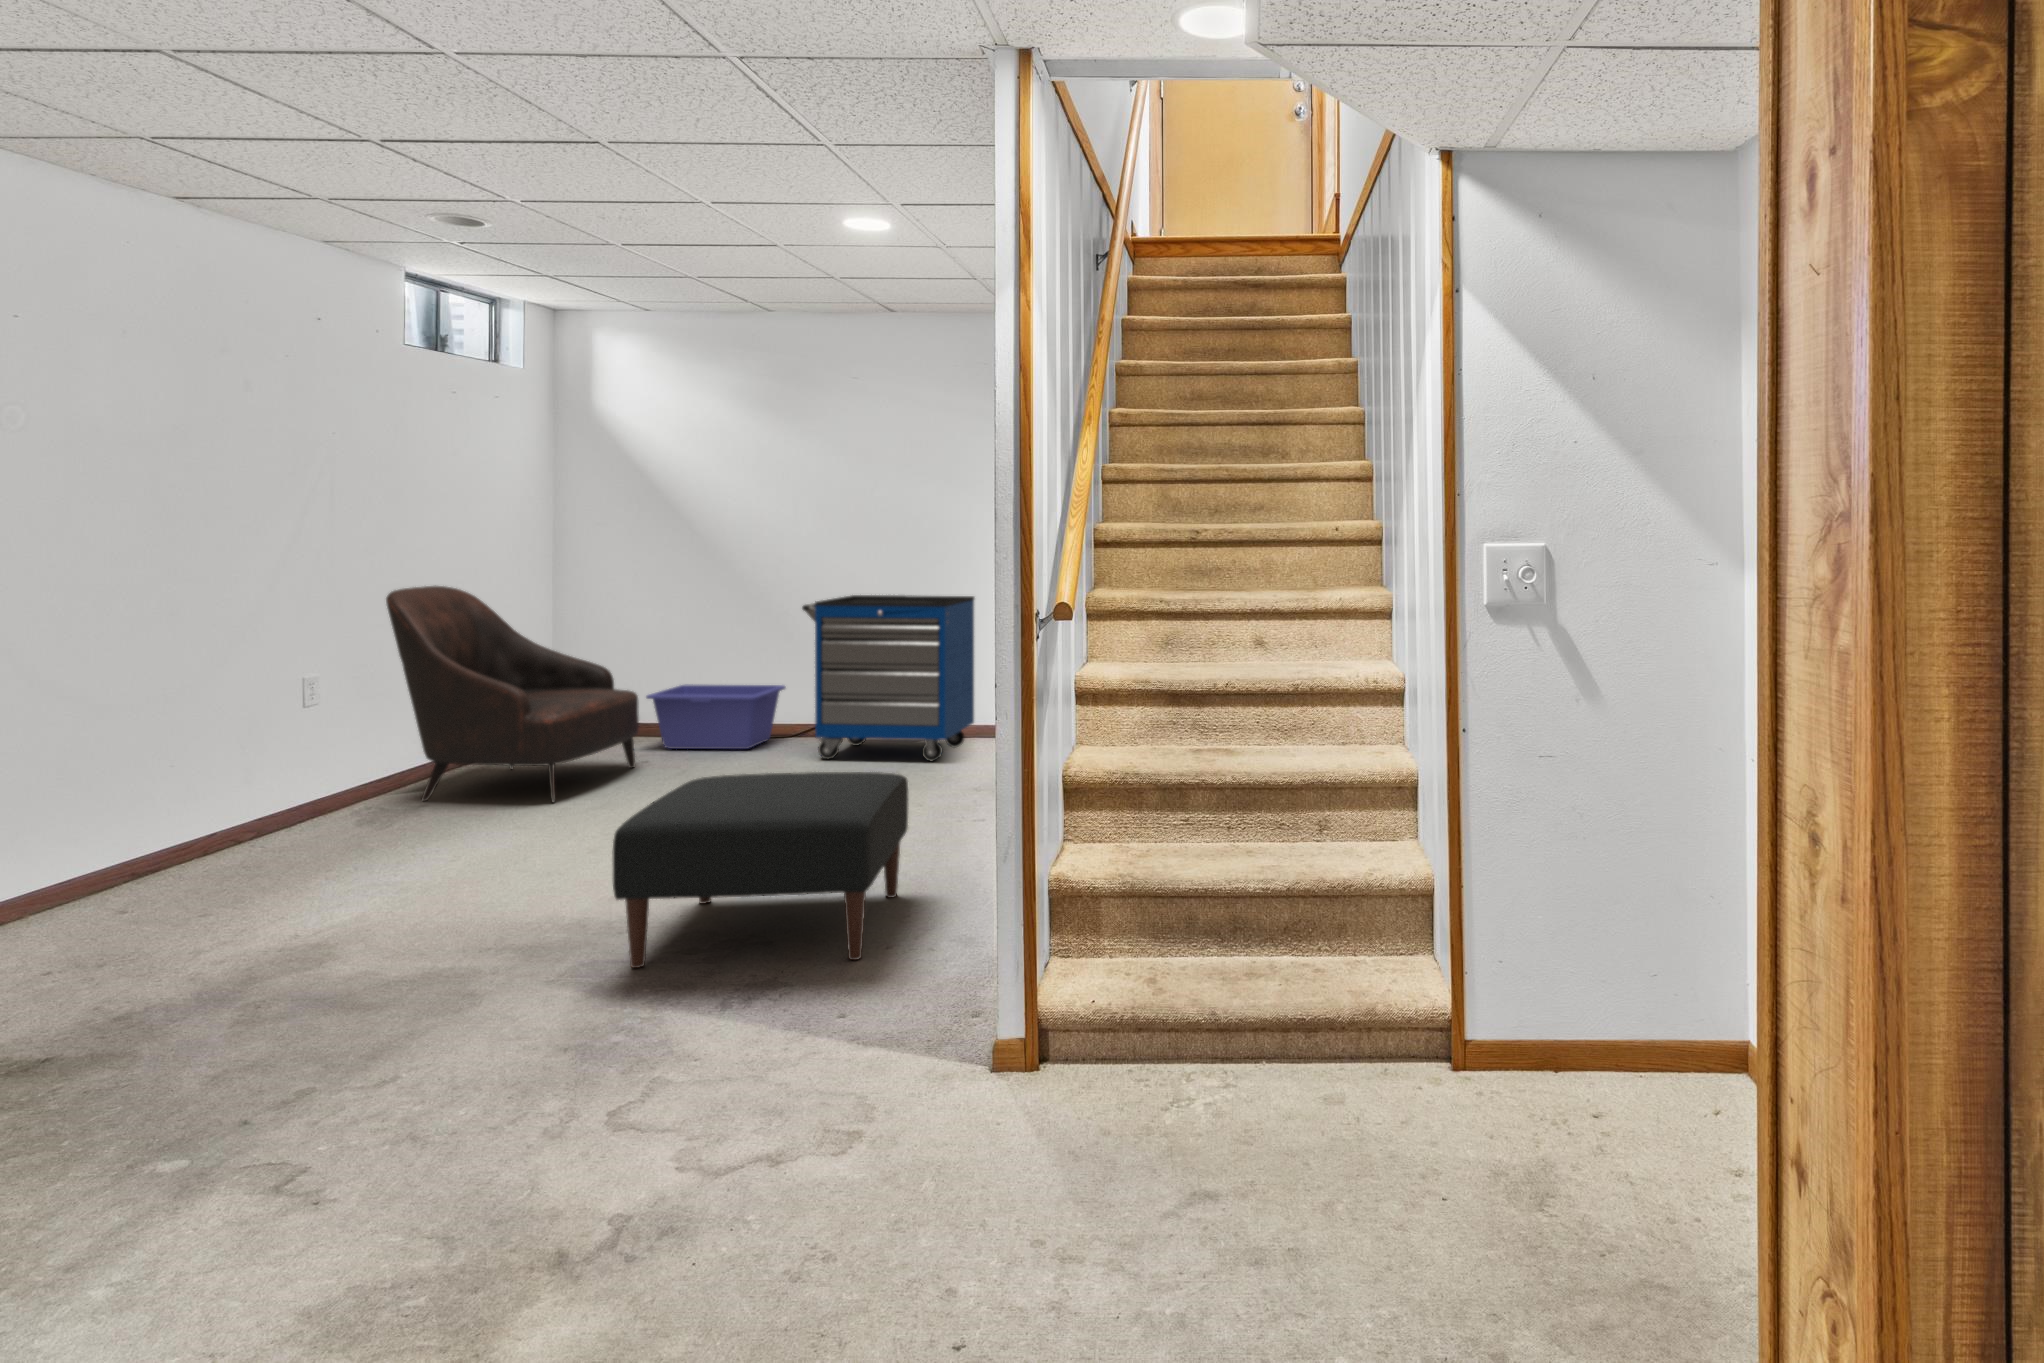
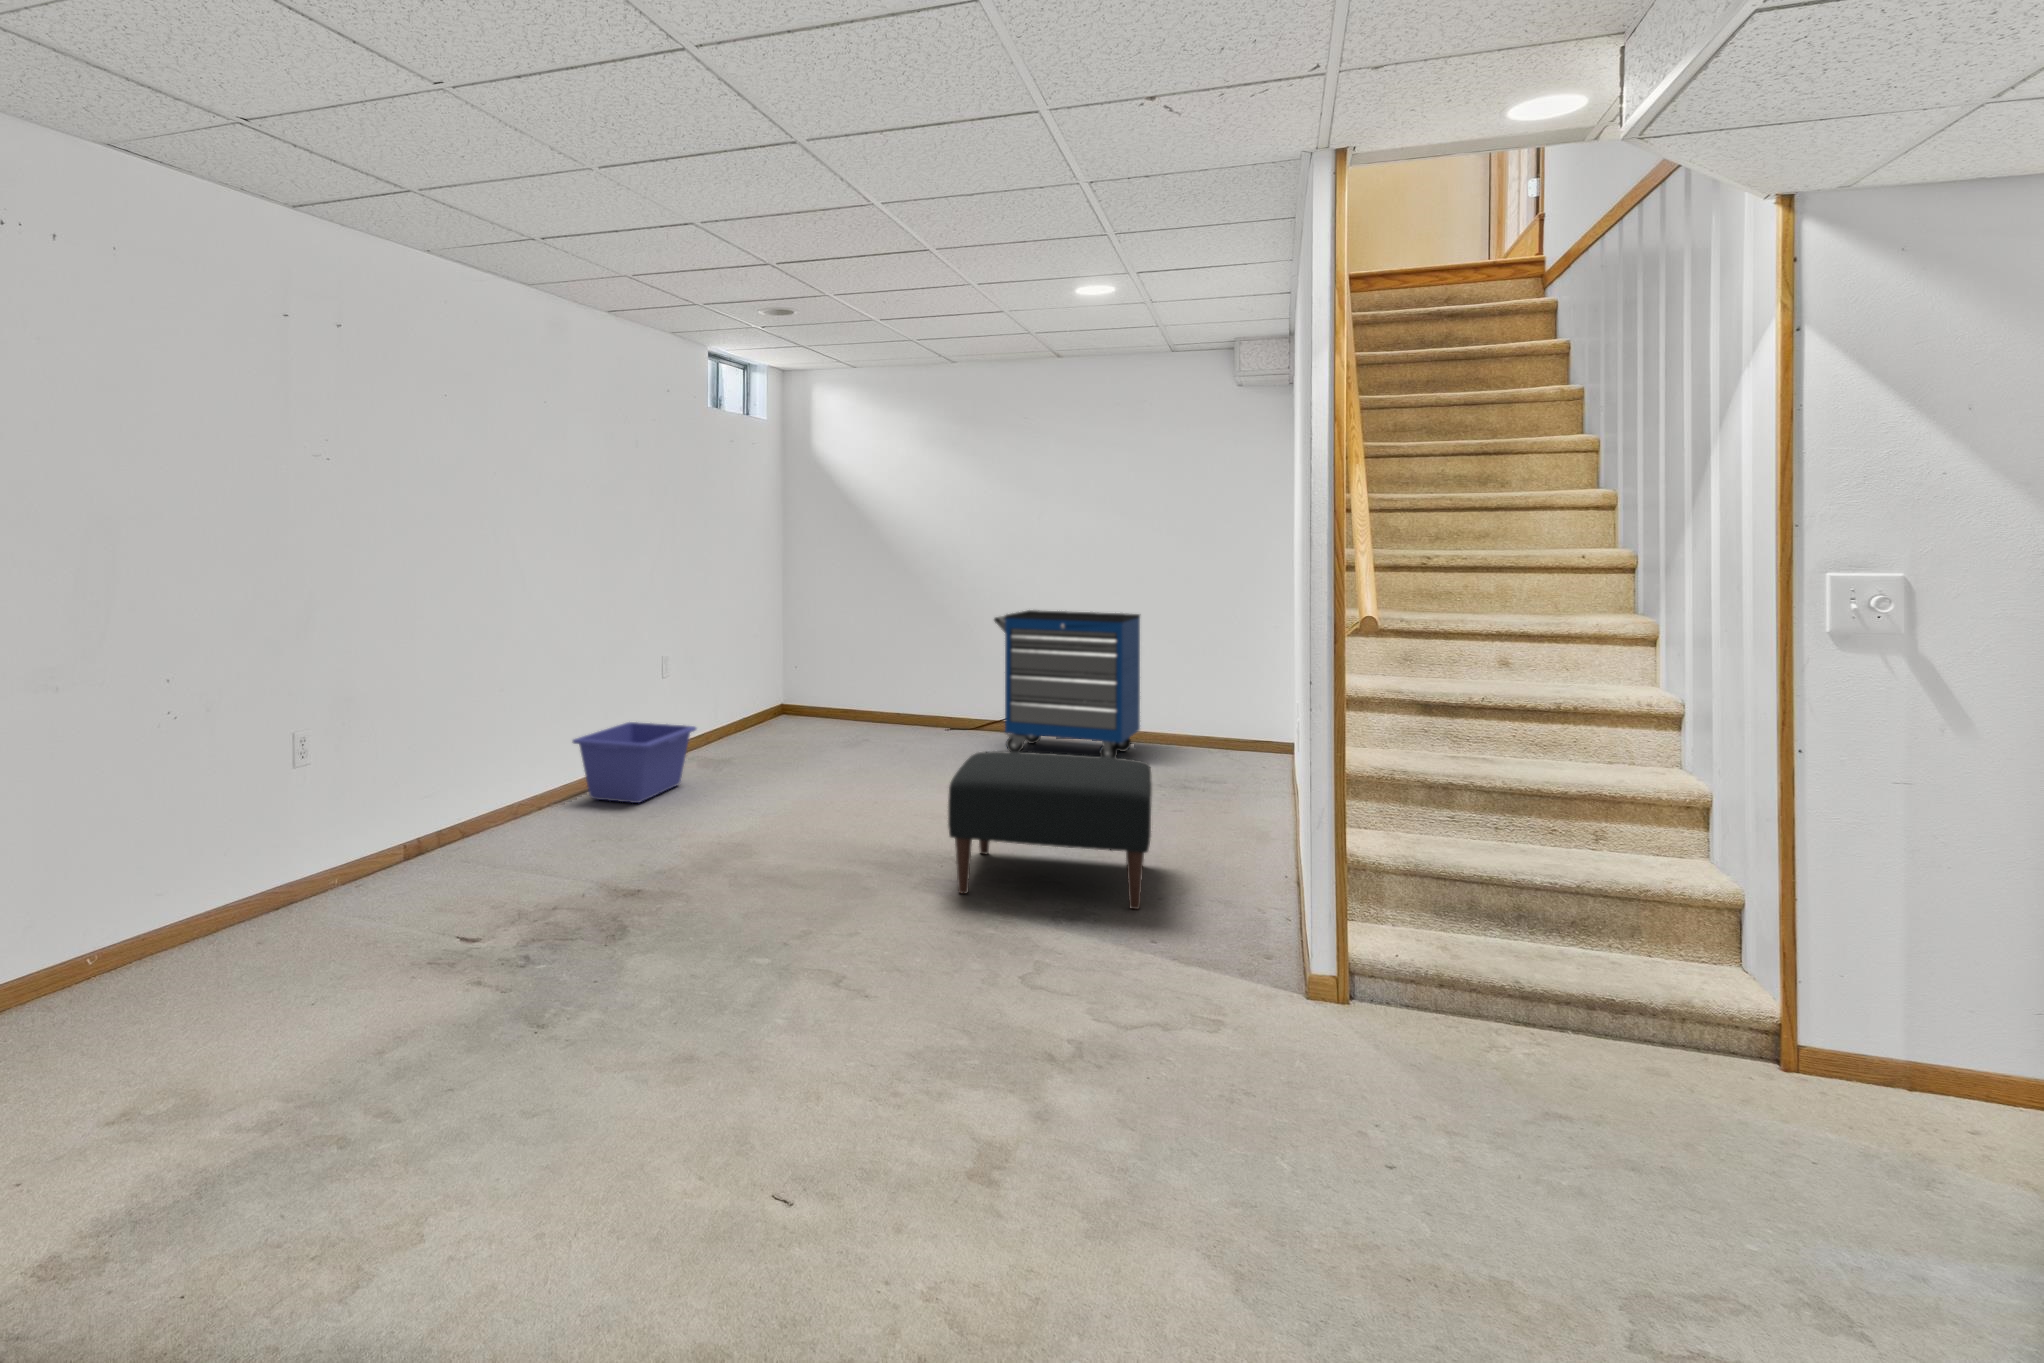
armchair: present [386,586,639,802] -> none [696,594,864,770]
storage bin: present [646,684,785,749] -> present [573,722,696,803]

